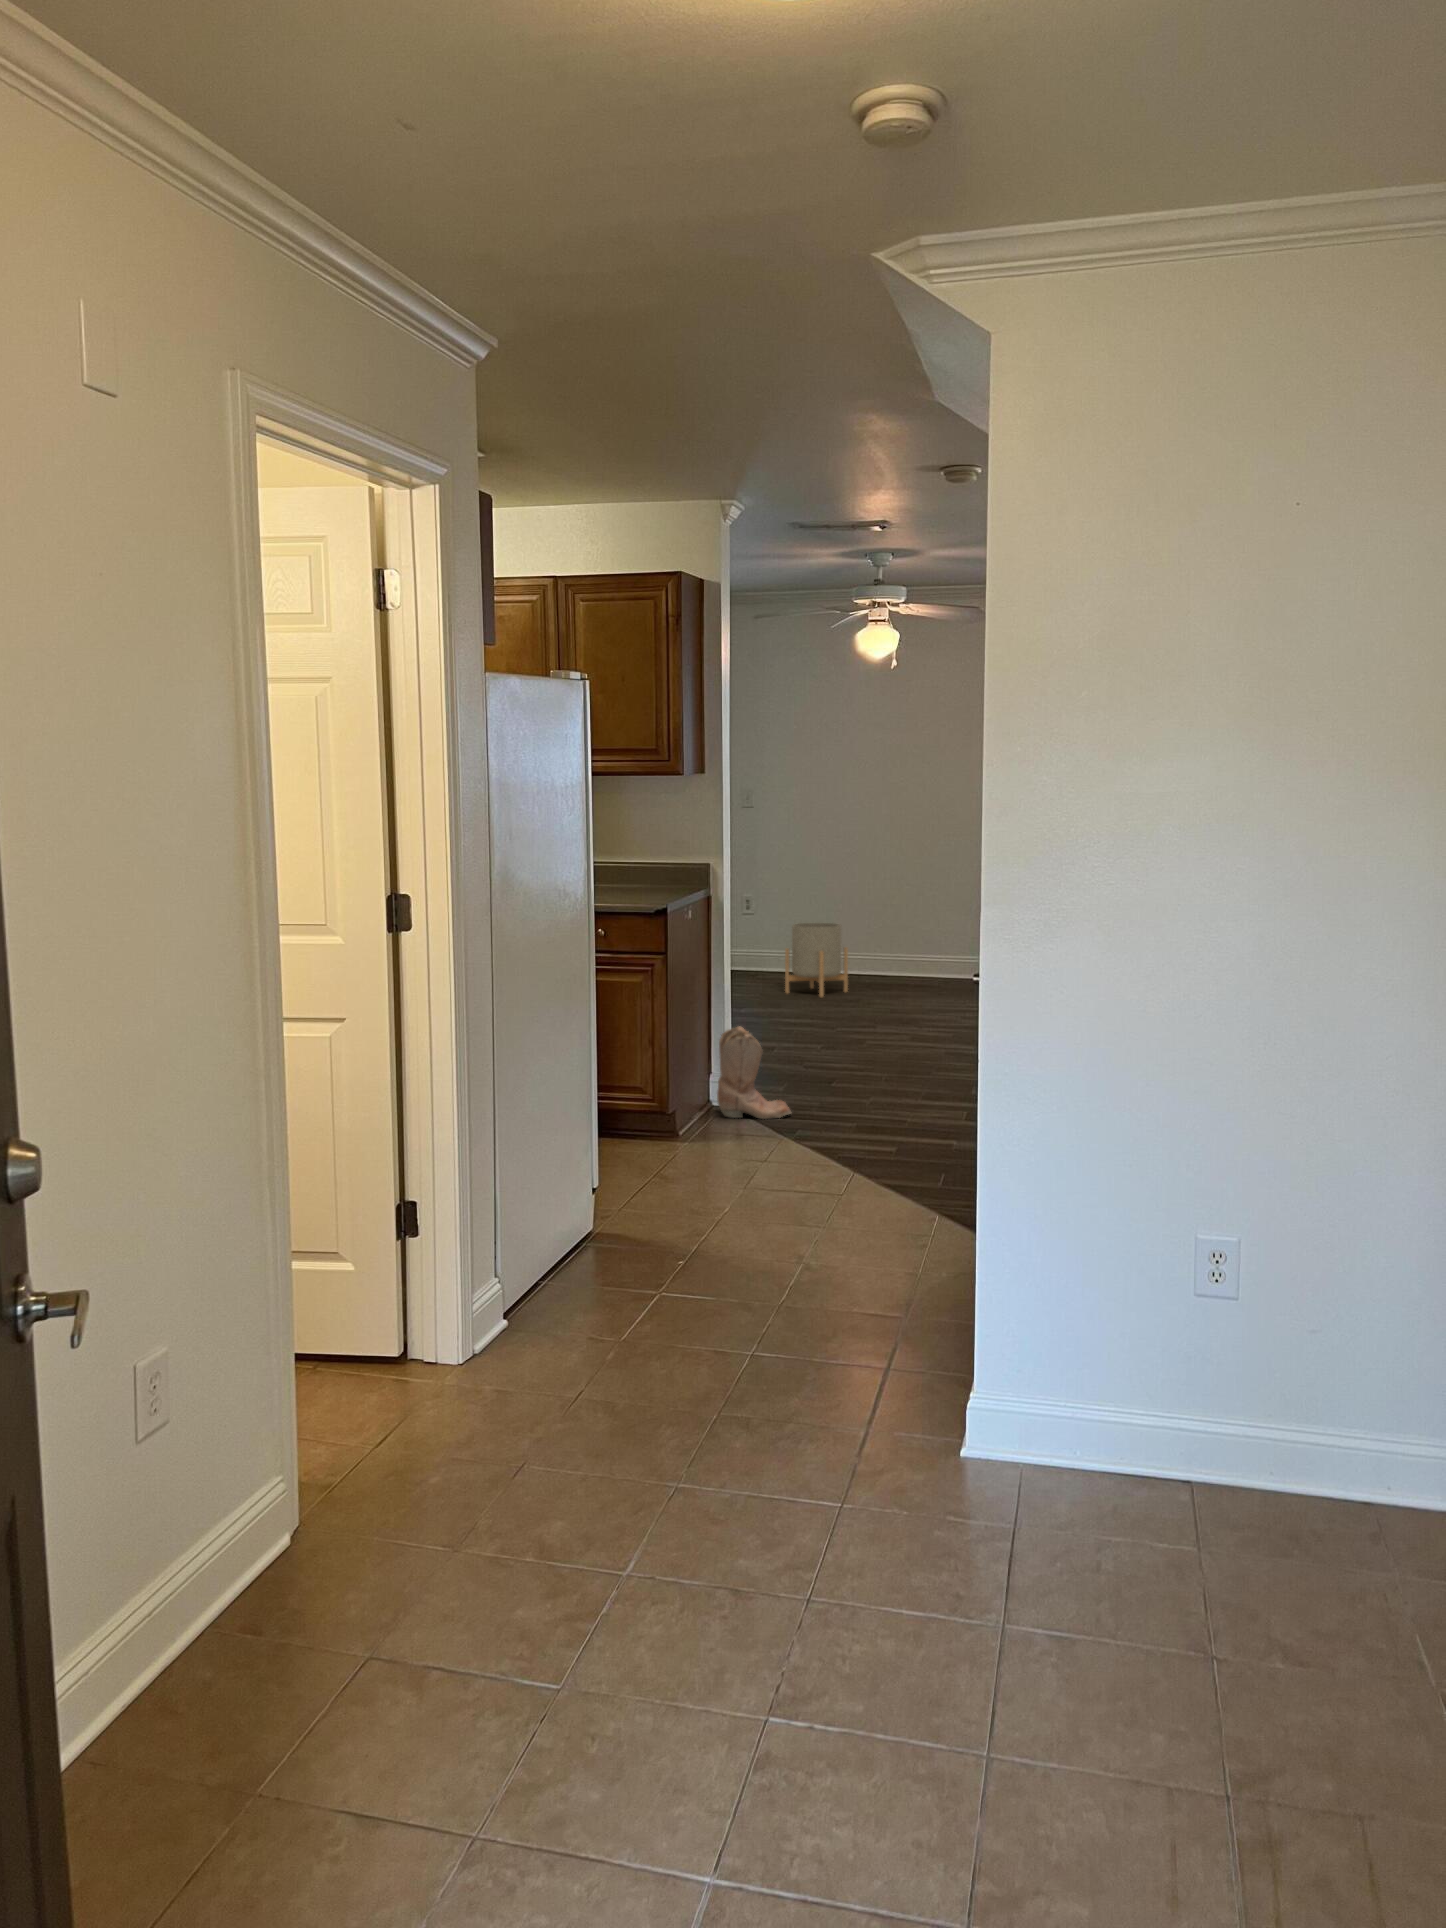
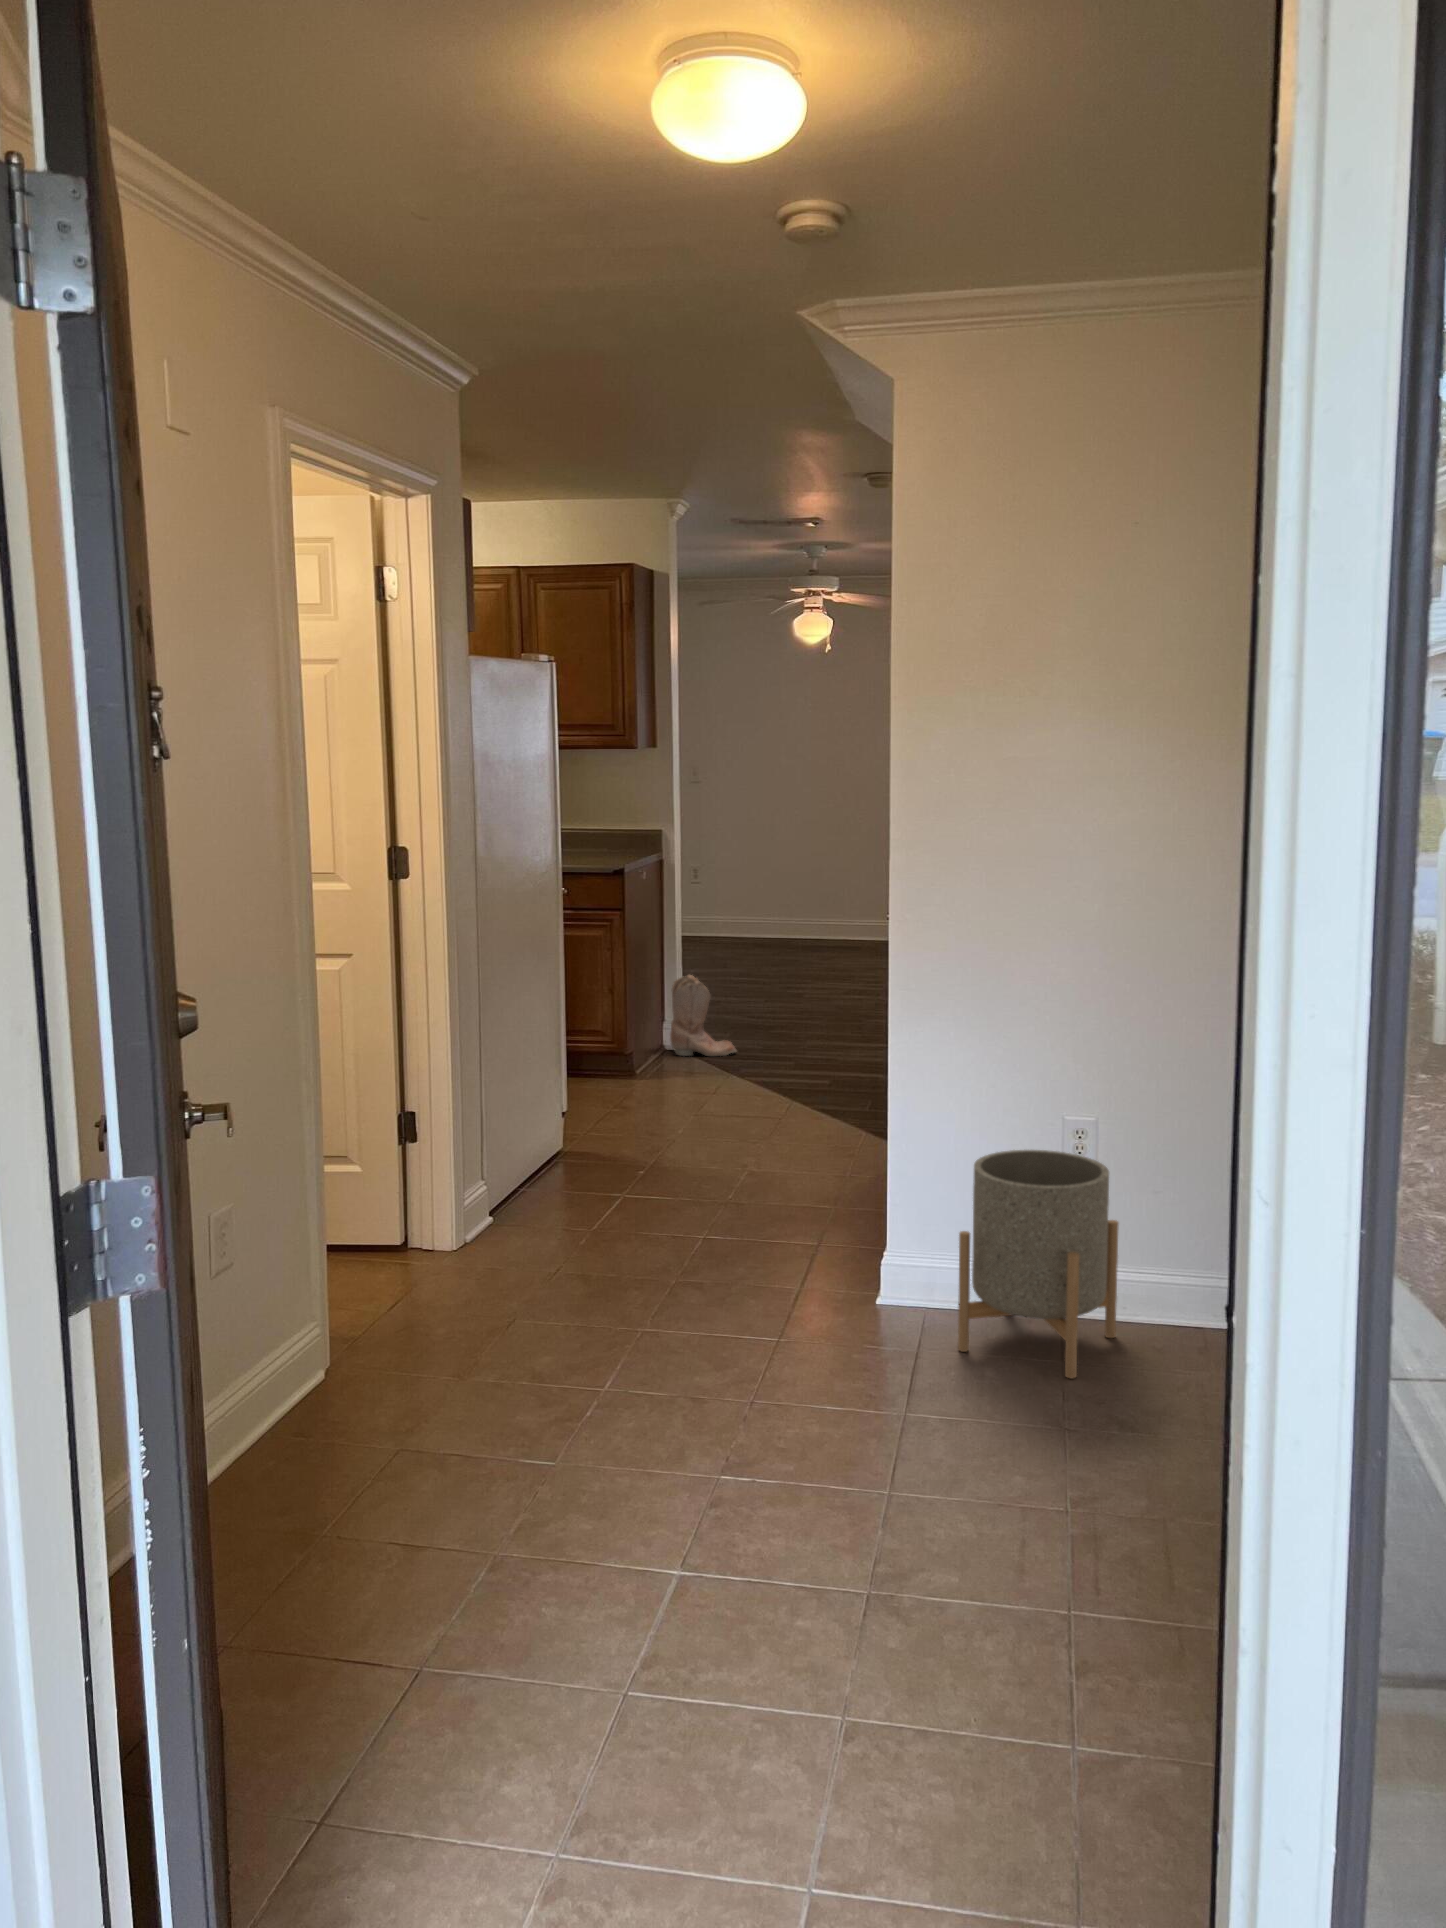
planter: present [785,923,848,997] -> present [958,1150,1119,1378]

